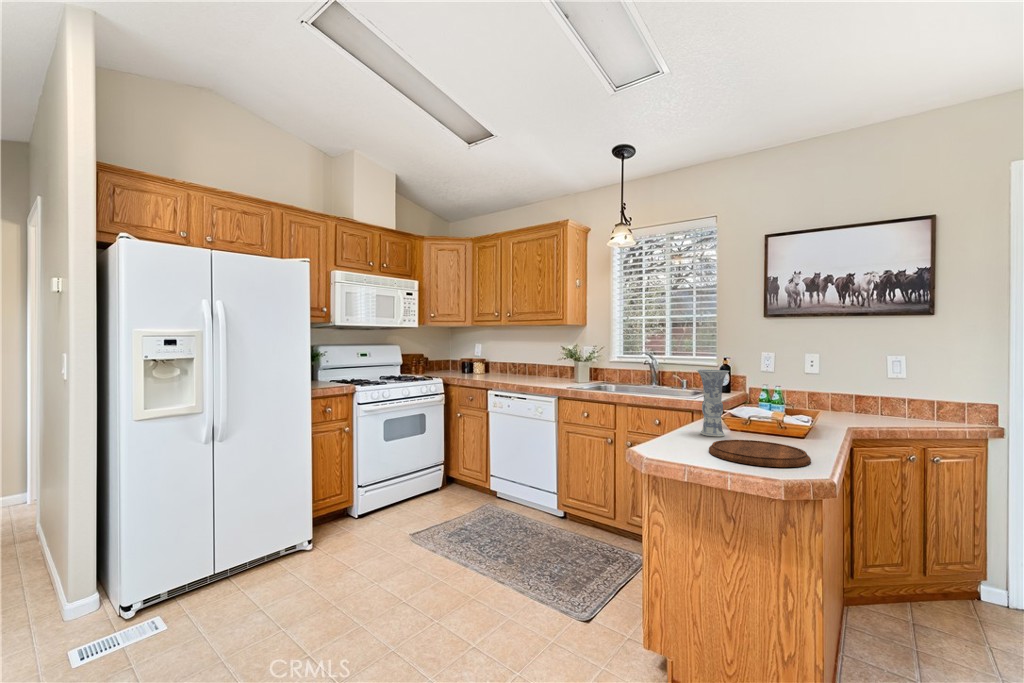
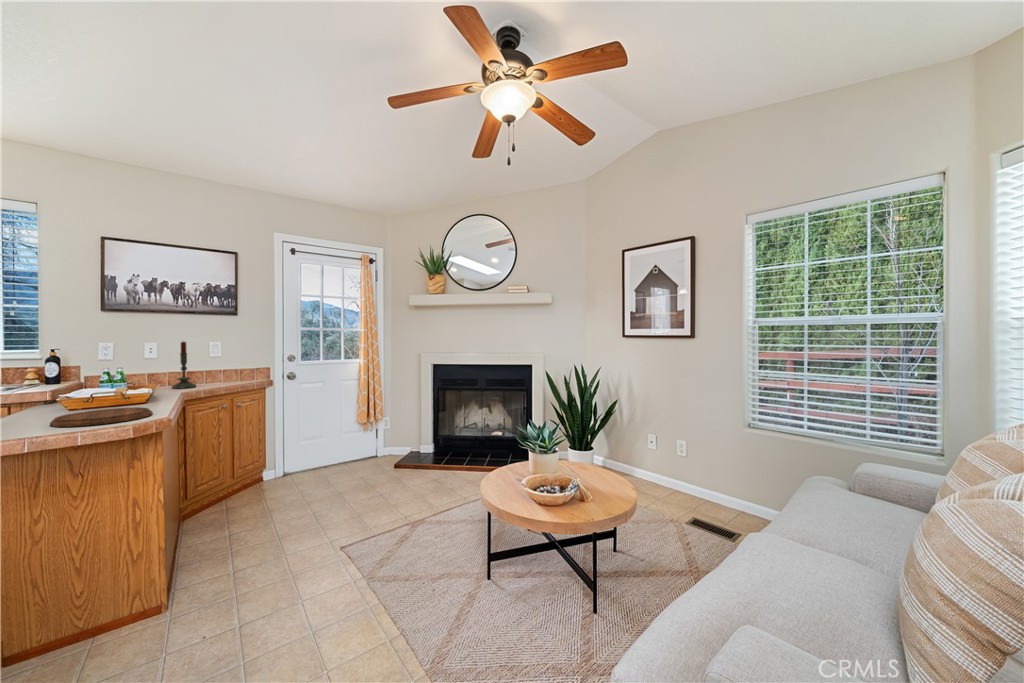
candle: none [836,353,868,421] -> present [172,342,196,389]
vase: present [697,370,729,437] -> none [25,356,69,417]

